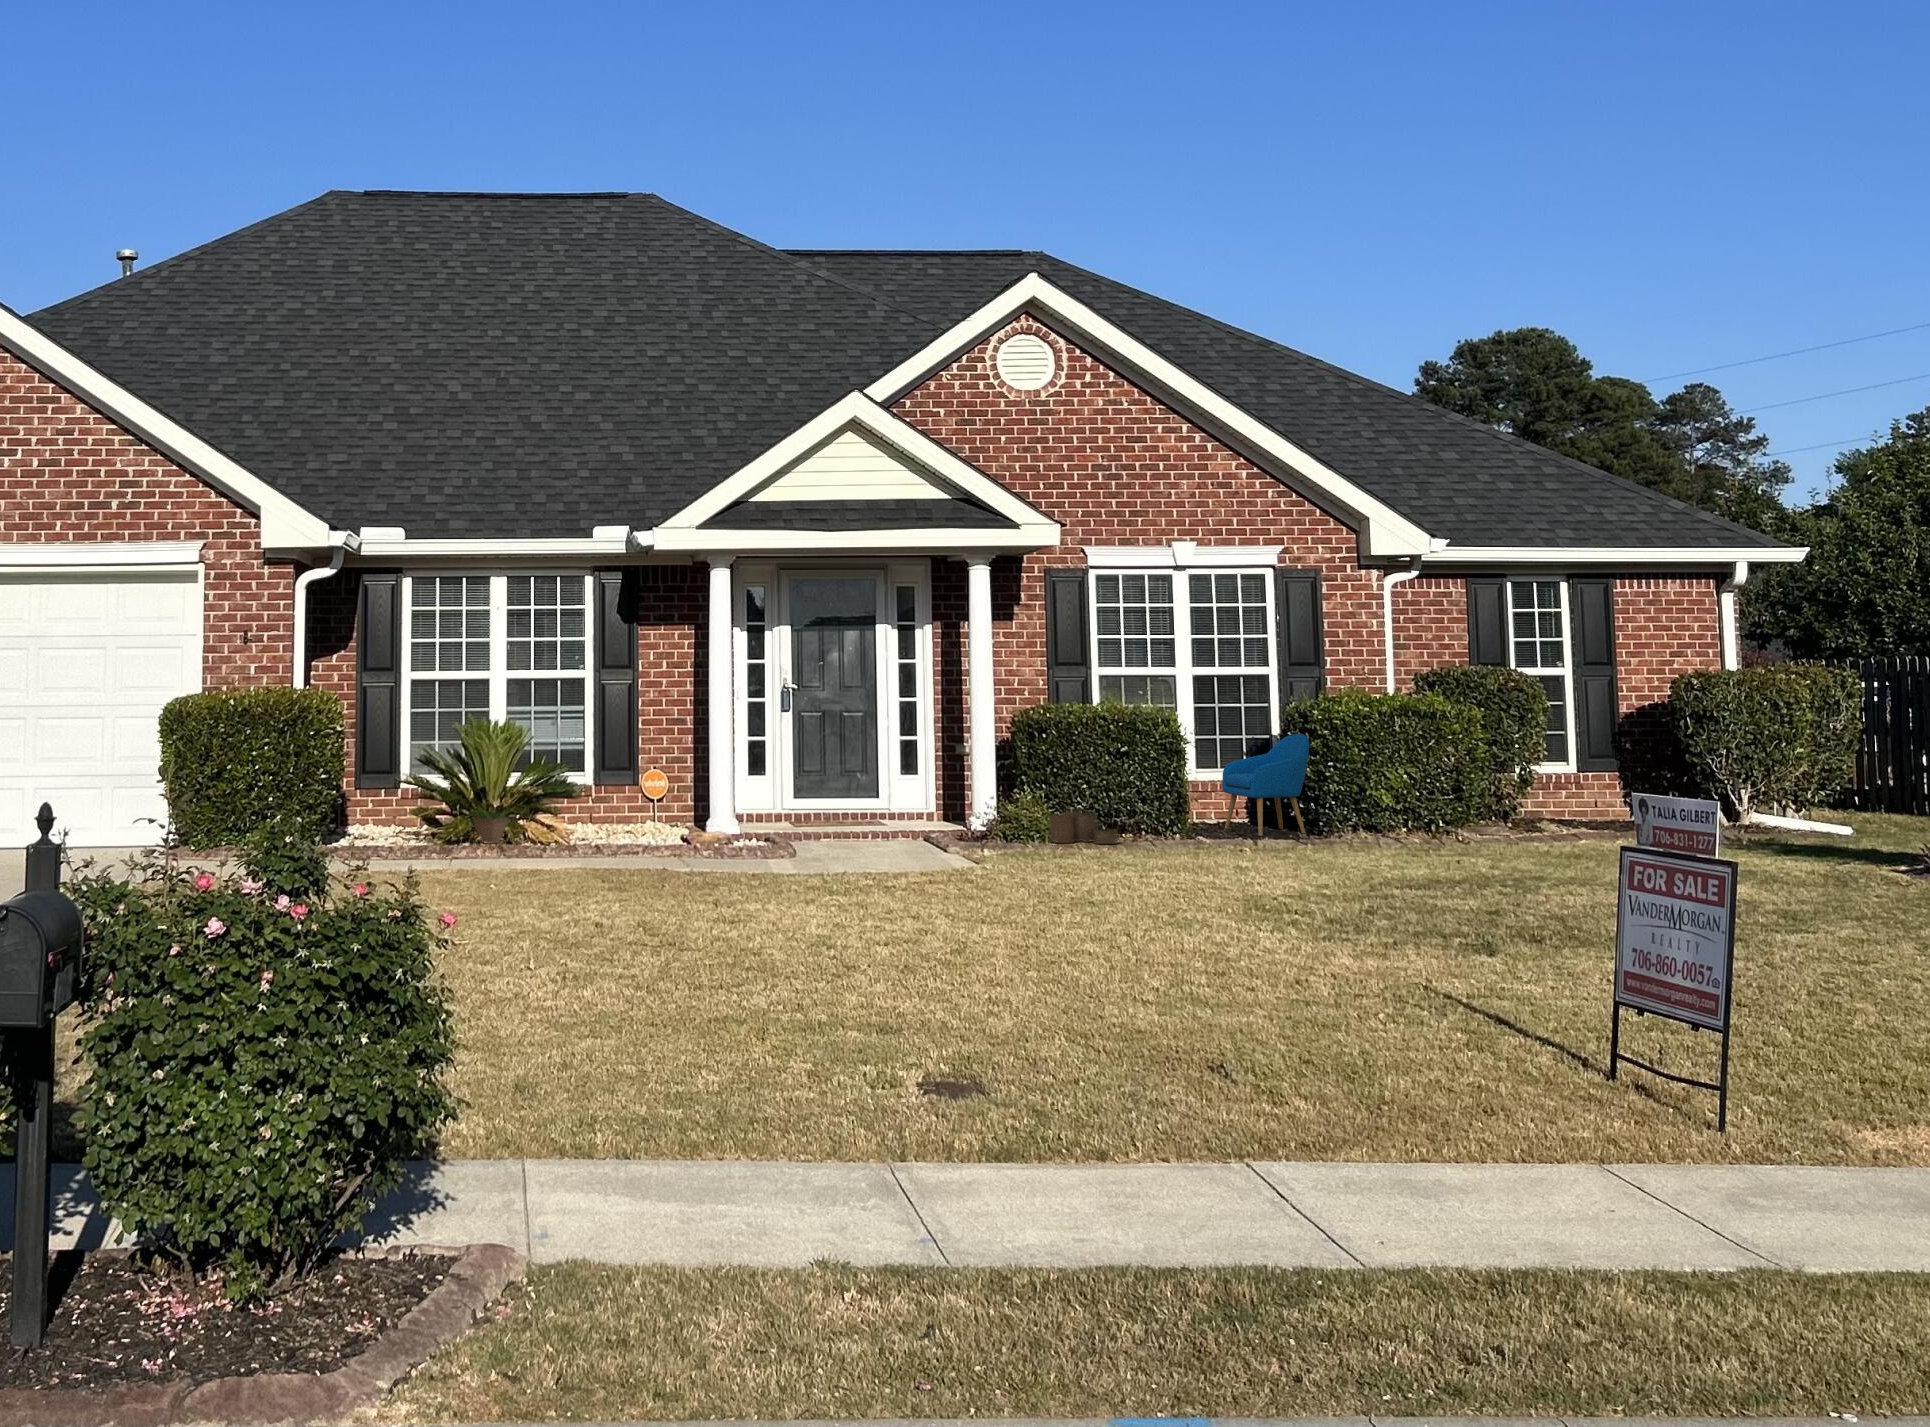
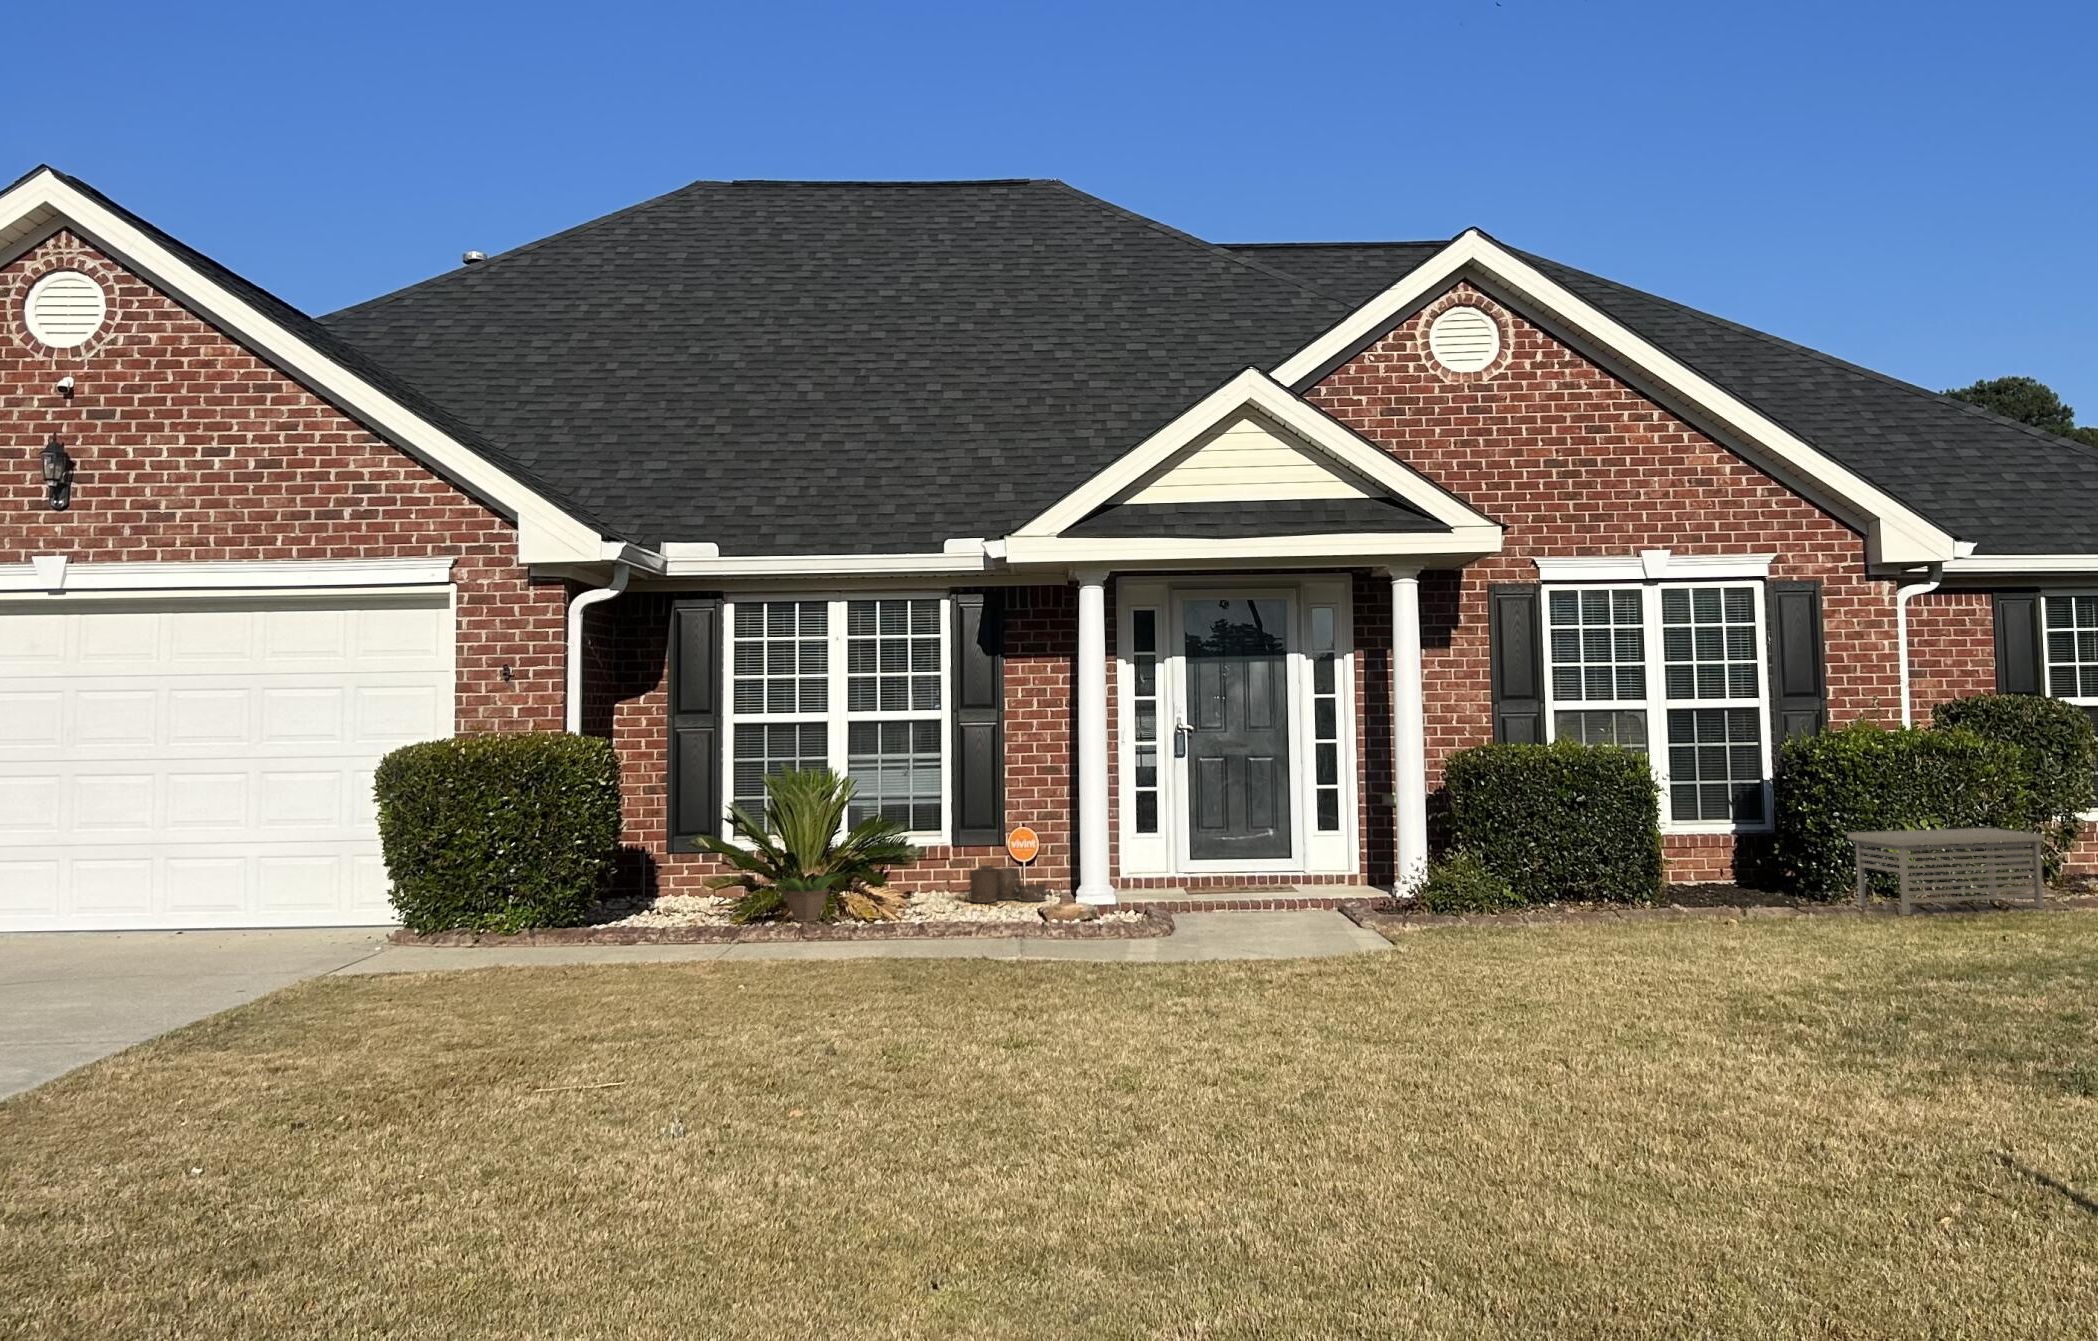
armchair: present [1222,734,1309,836] -> none [1703,780,1809,906]
storage bench: none [1339,774,1498,843] -> present [1847,828,2045,915]
woven basket: present [1049,810,1118,844] -> present [969,863,1046,903]

